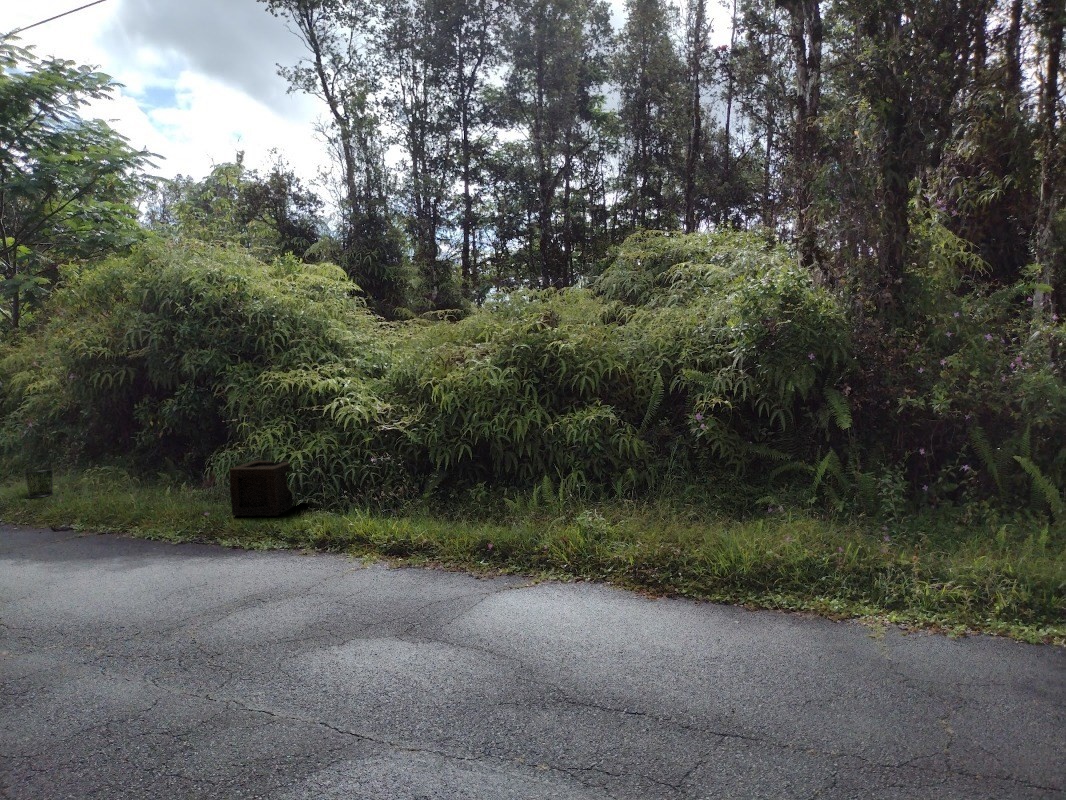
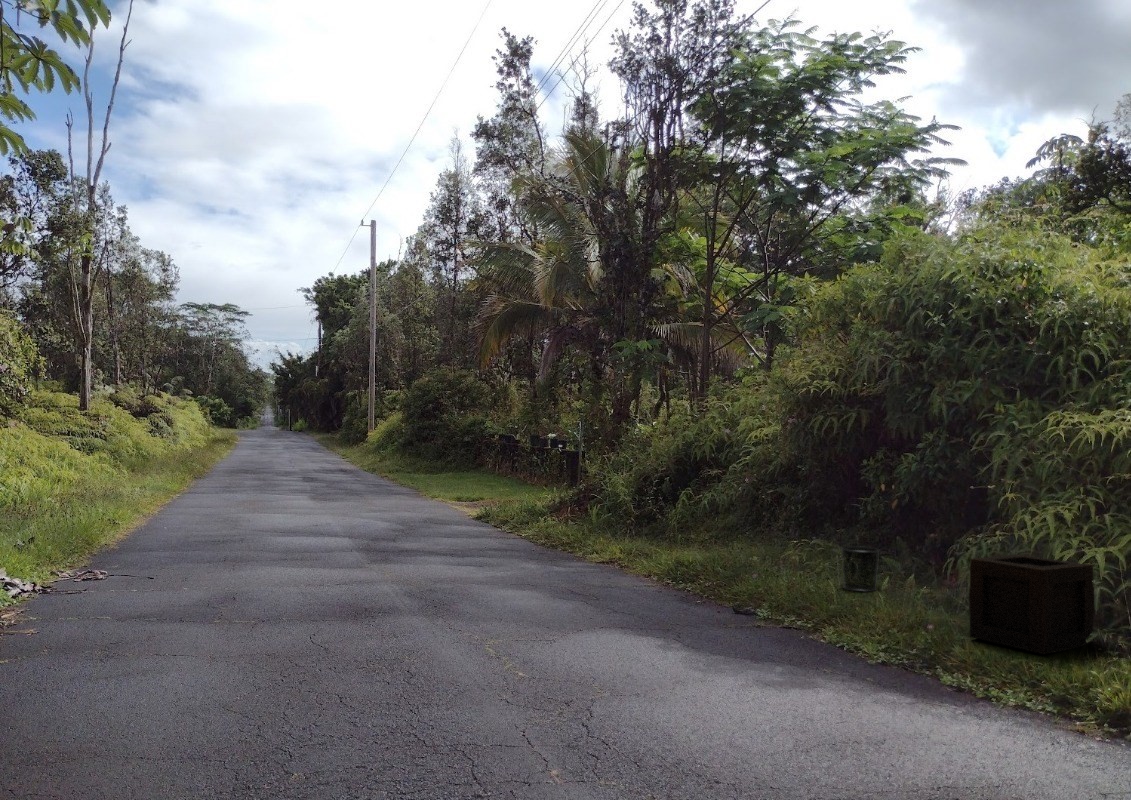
waste bin: present [24,467,53,498] -> present [841,546,880,592]

